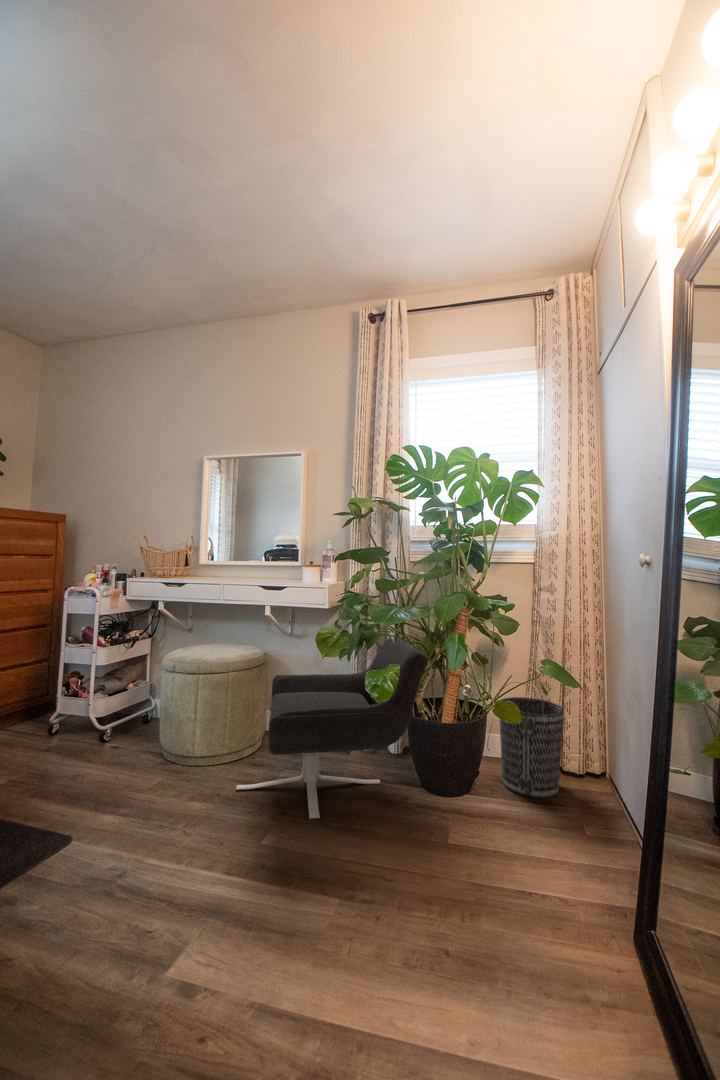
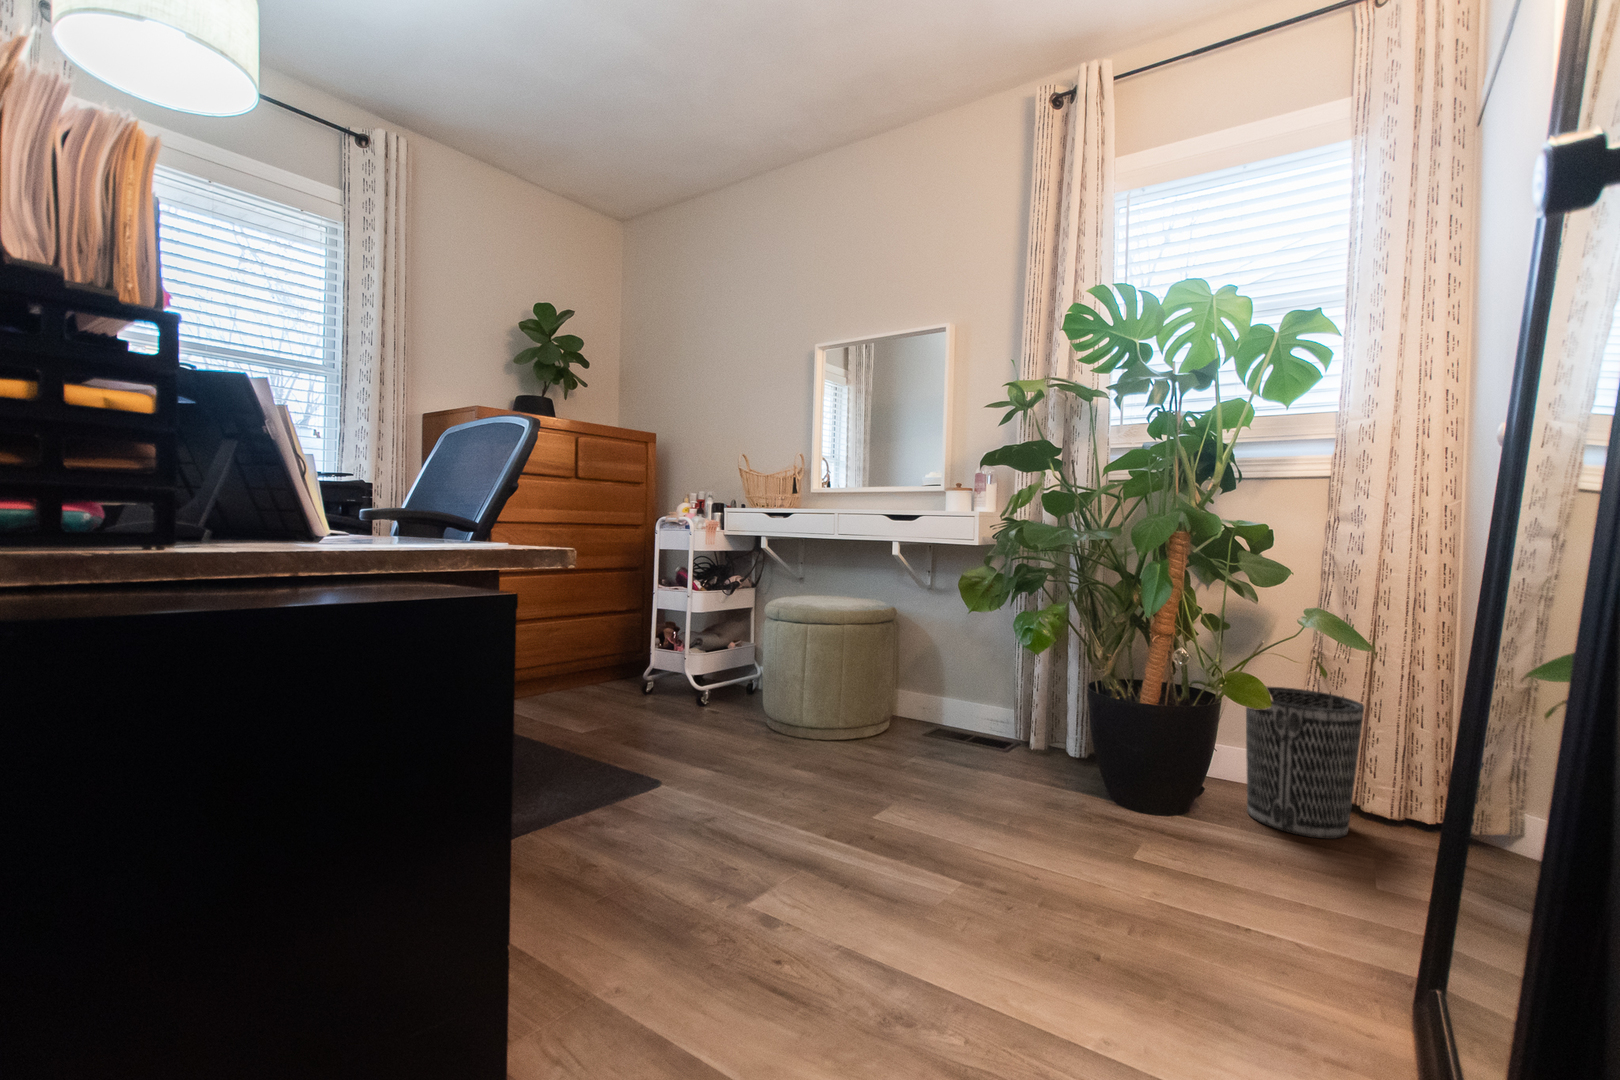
lounge chair: present [236,639,427,818] -> none [849,587,1116,807]

